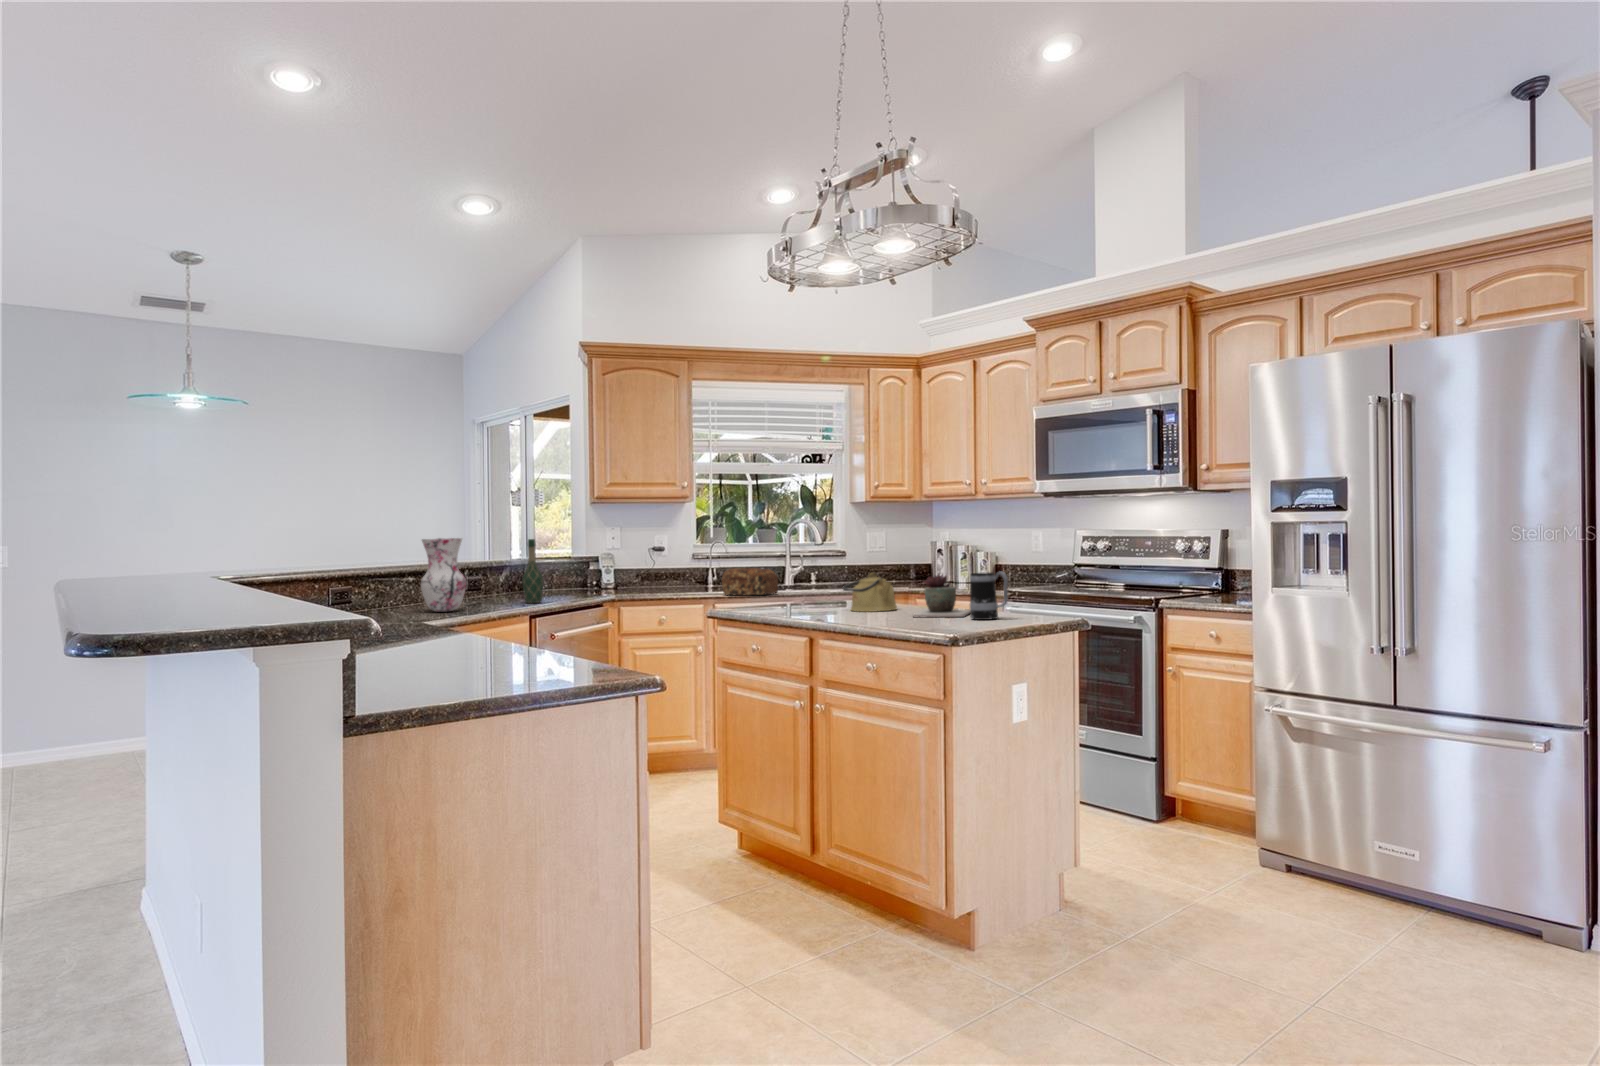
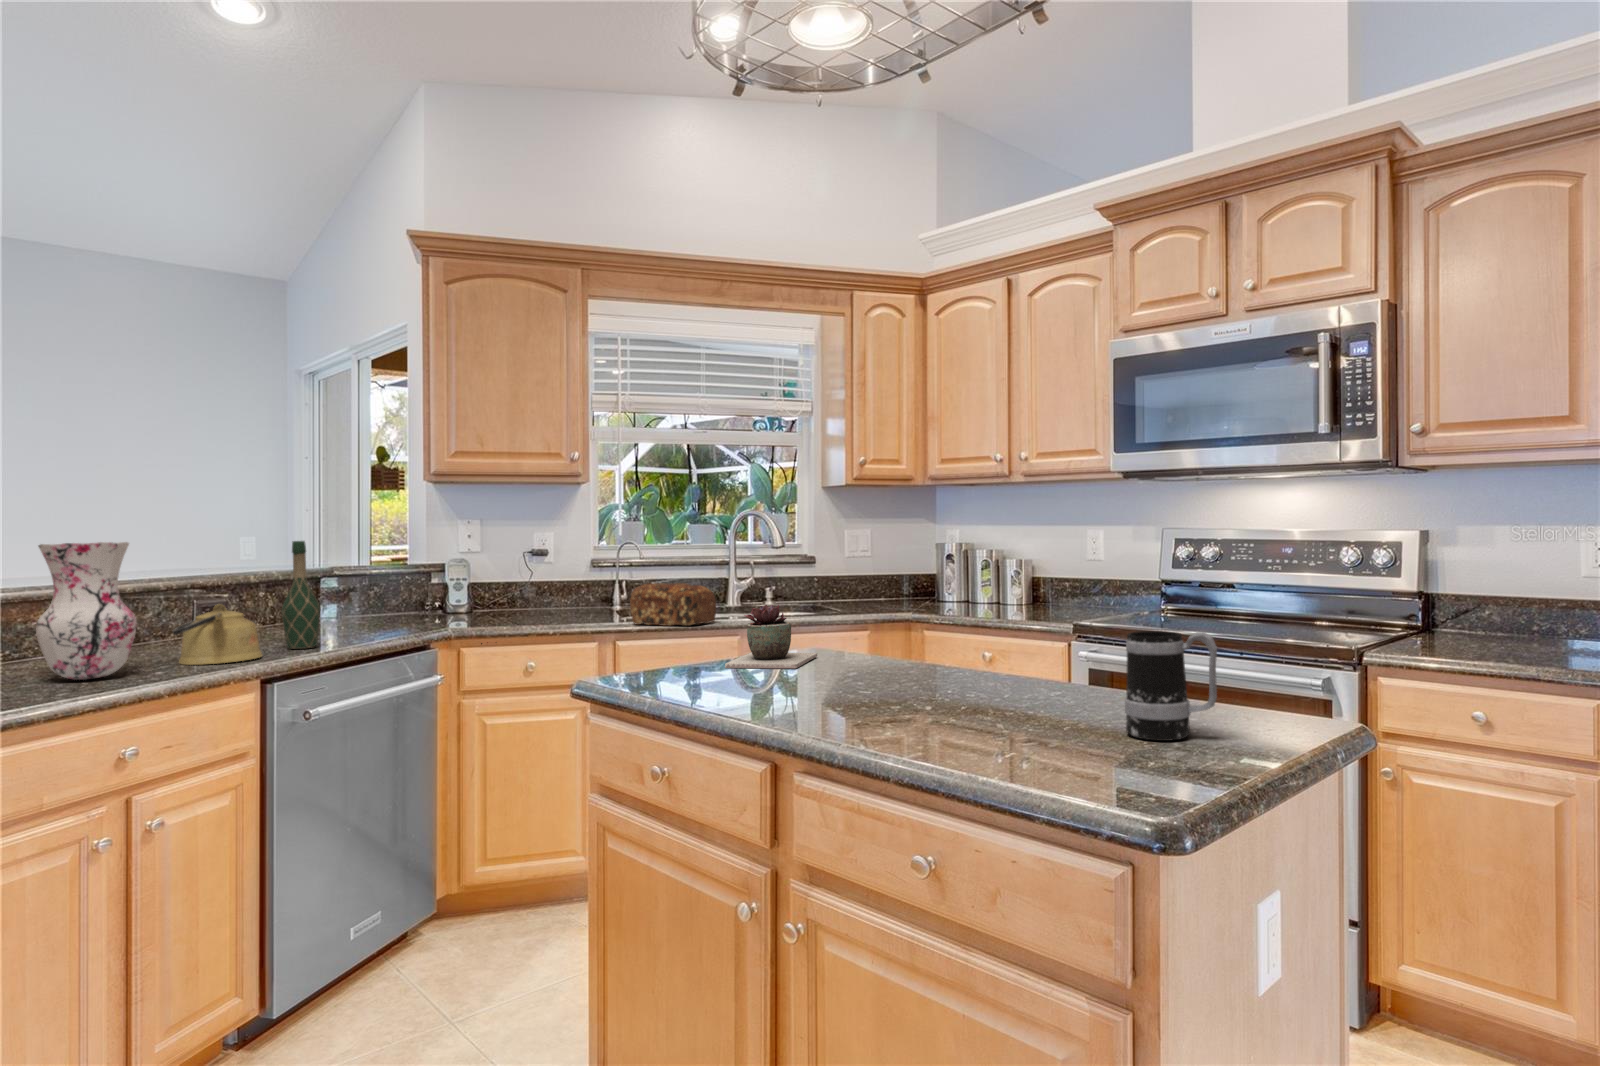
kettle: present [843,573,897,612] -> present [173,604,262,665]
succulent plant: present [913,575,970,618] -> present [725,605,817,668]

